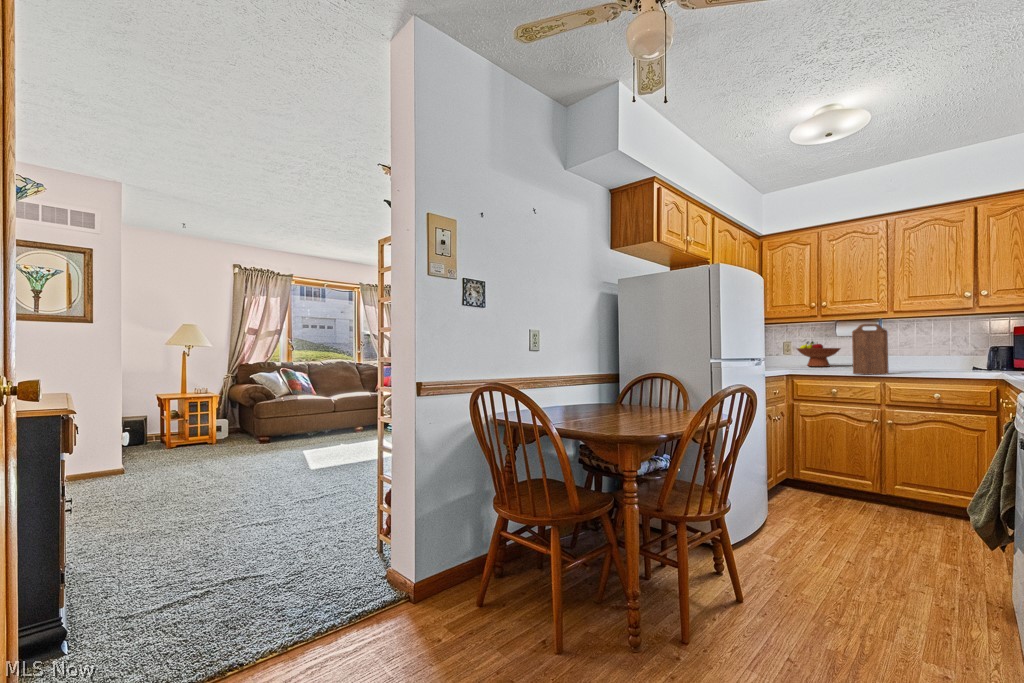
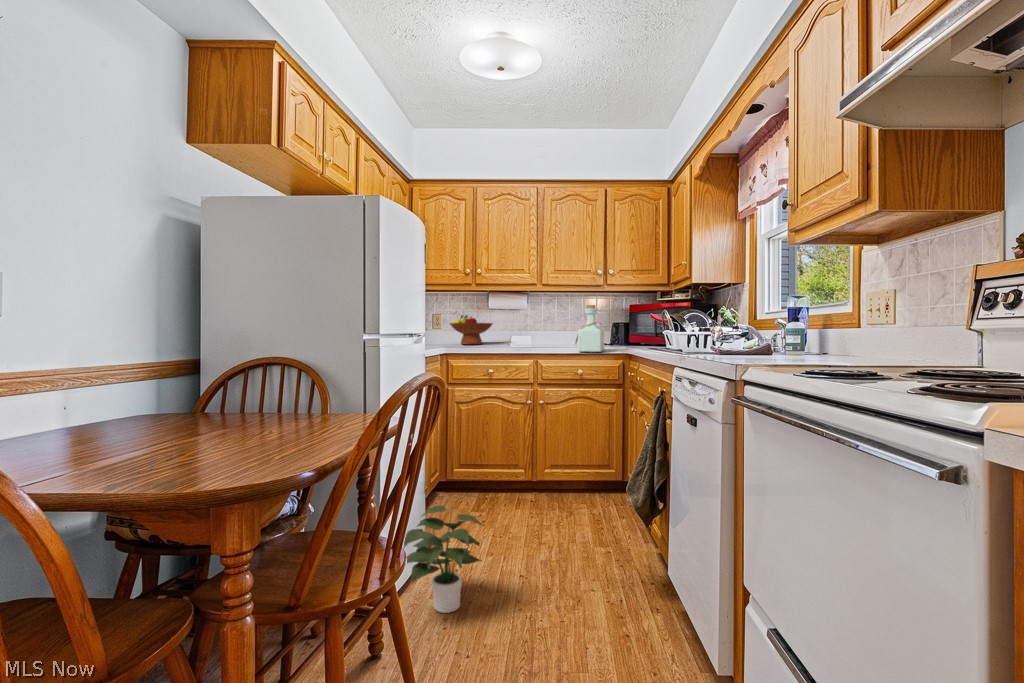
cutting board: present [852,324,889,375] -> none [509,295,540,352]
bottle: none [931,331,970,377] -> present [575,305,604,352]
potted plant: none [741,484,809,562] -> present [404,505,481,613]

